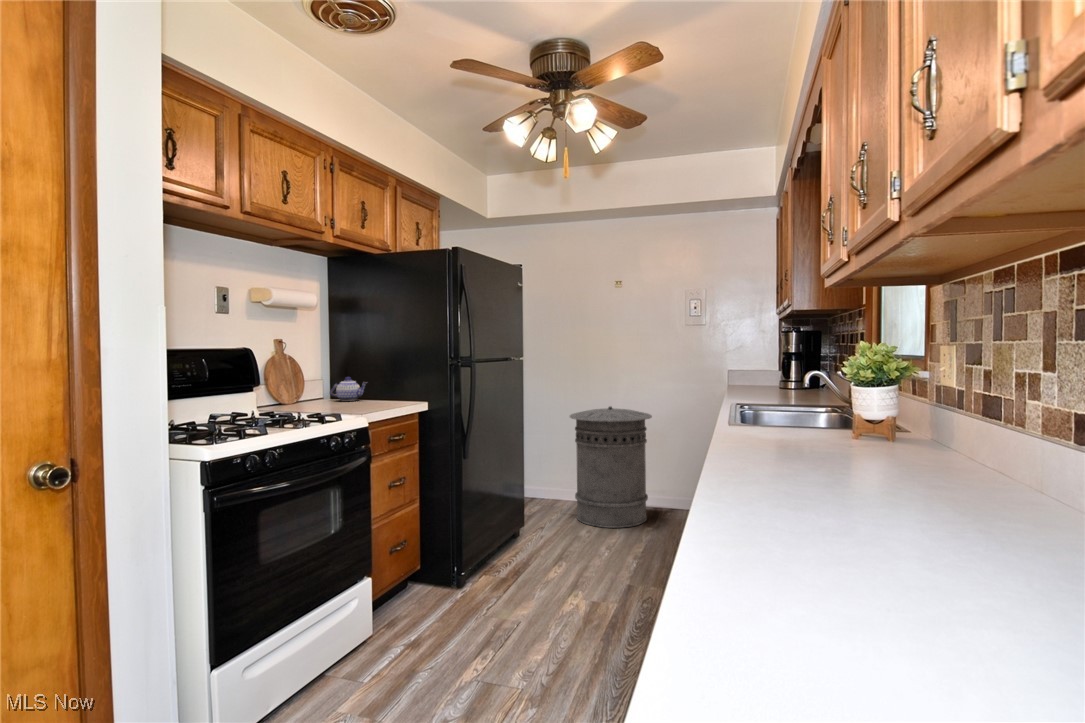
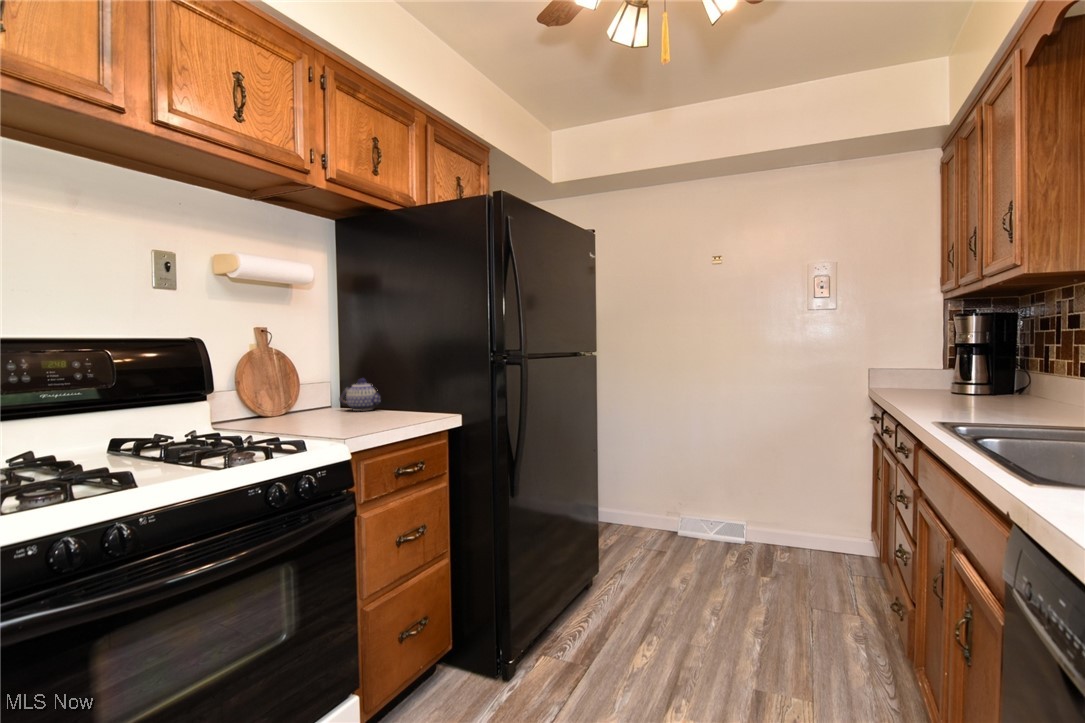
trash can: present [570,406,652,528] -> none [656,415,767,577]

